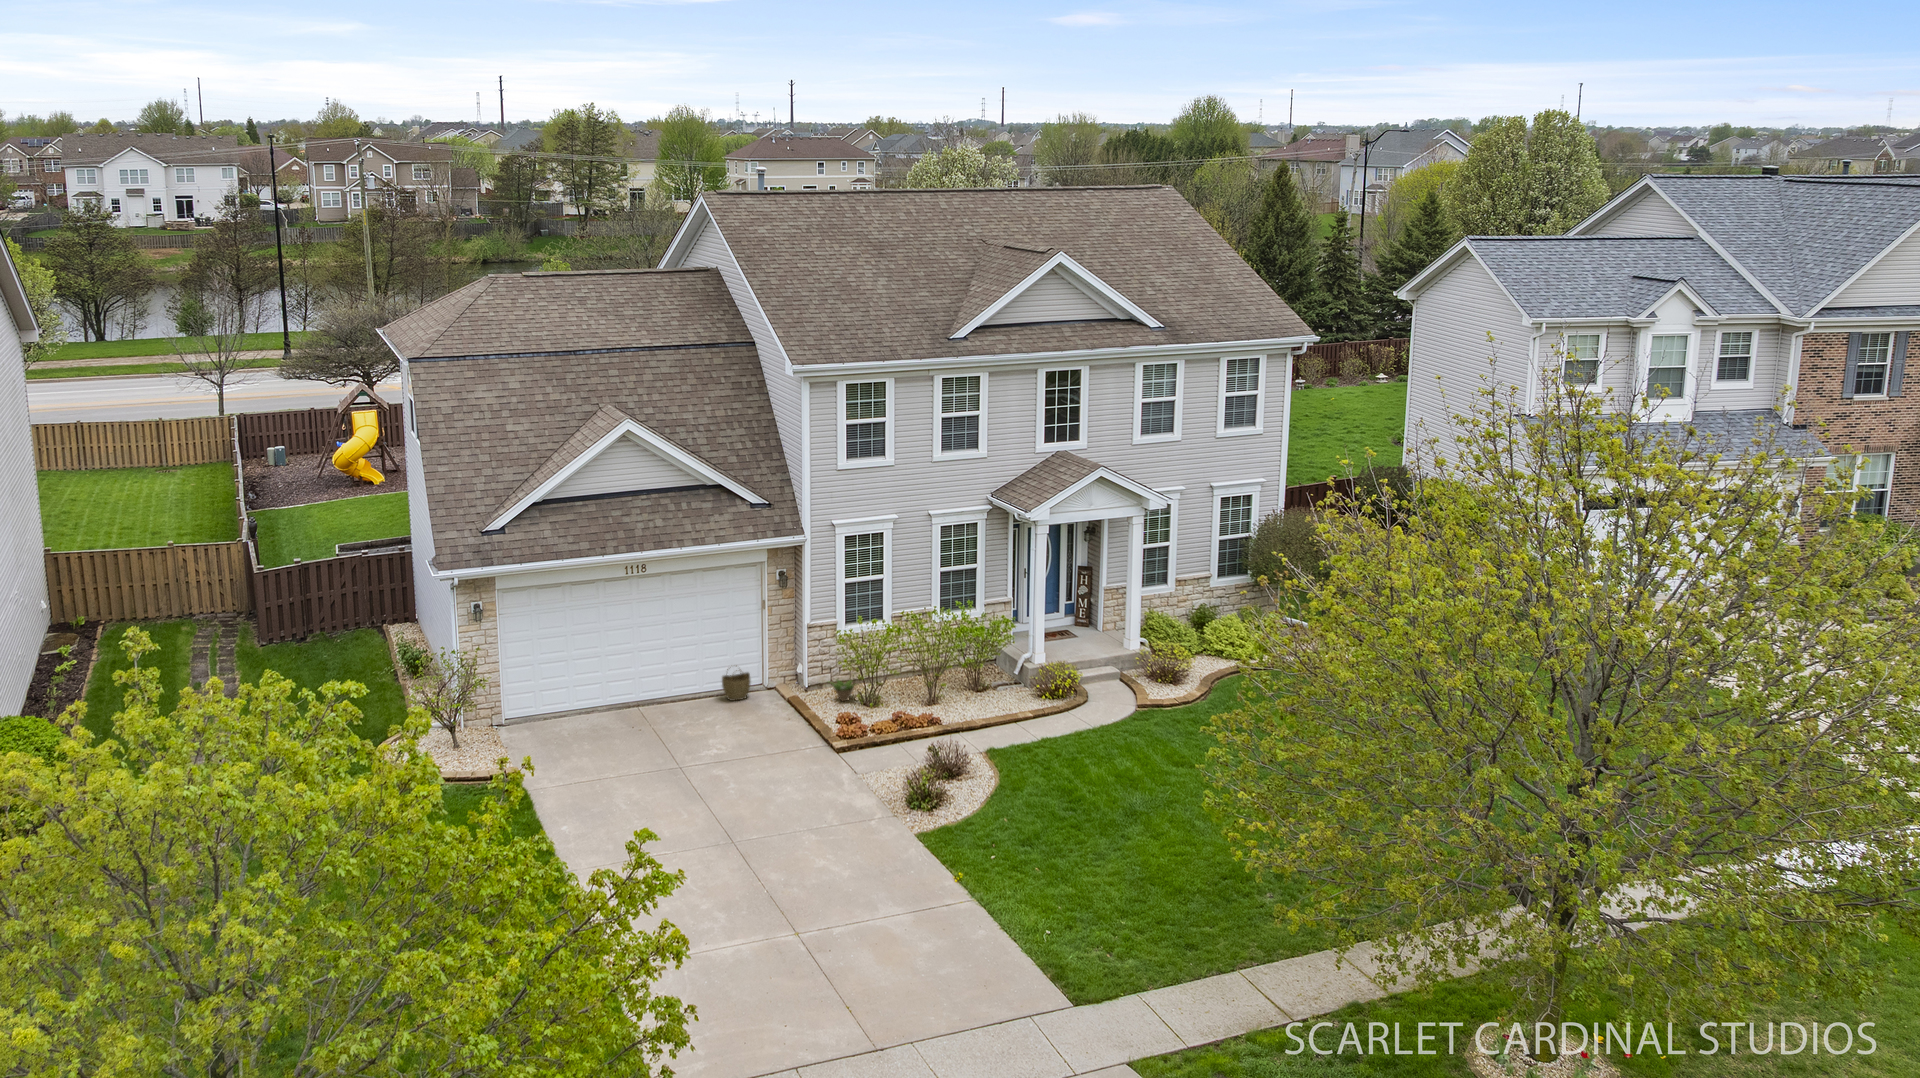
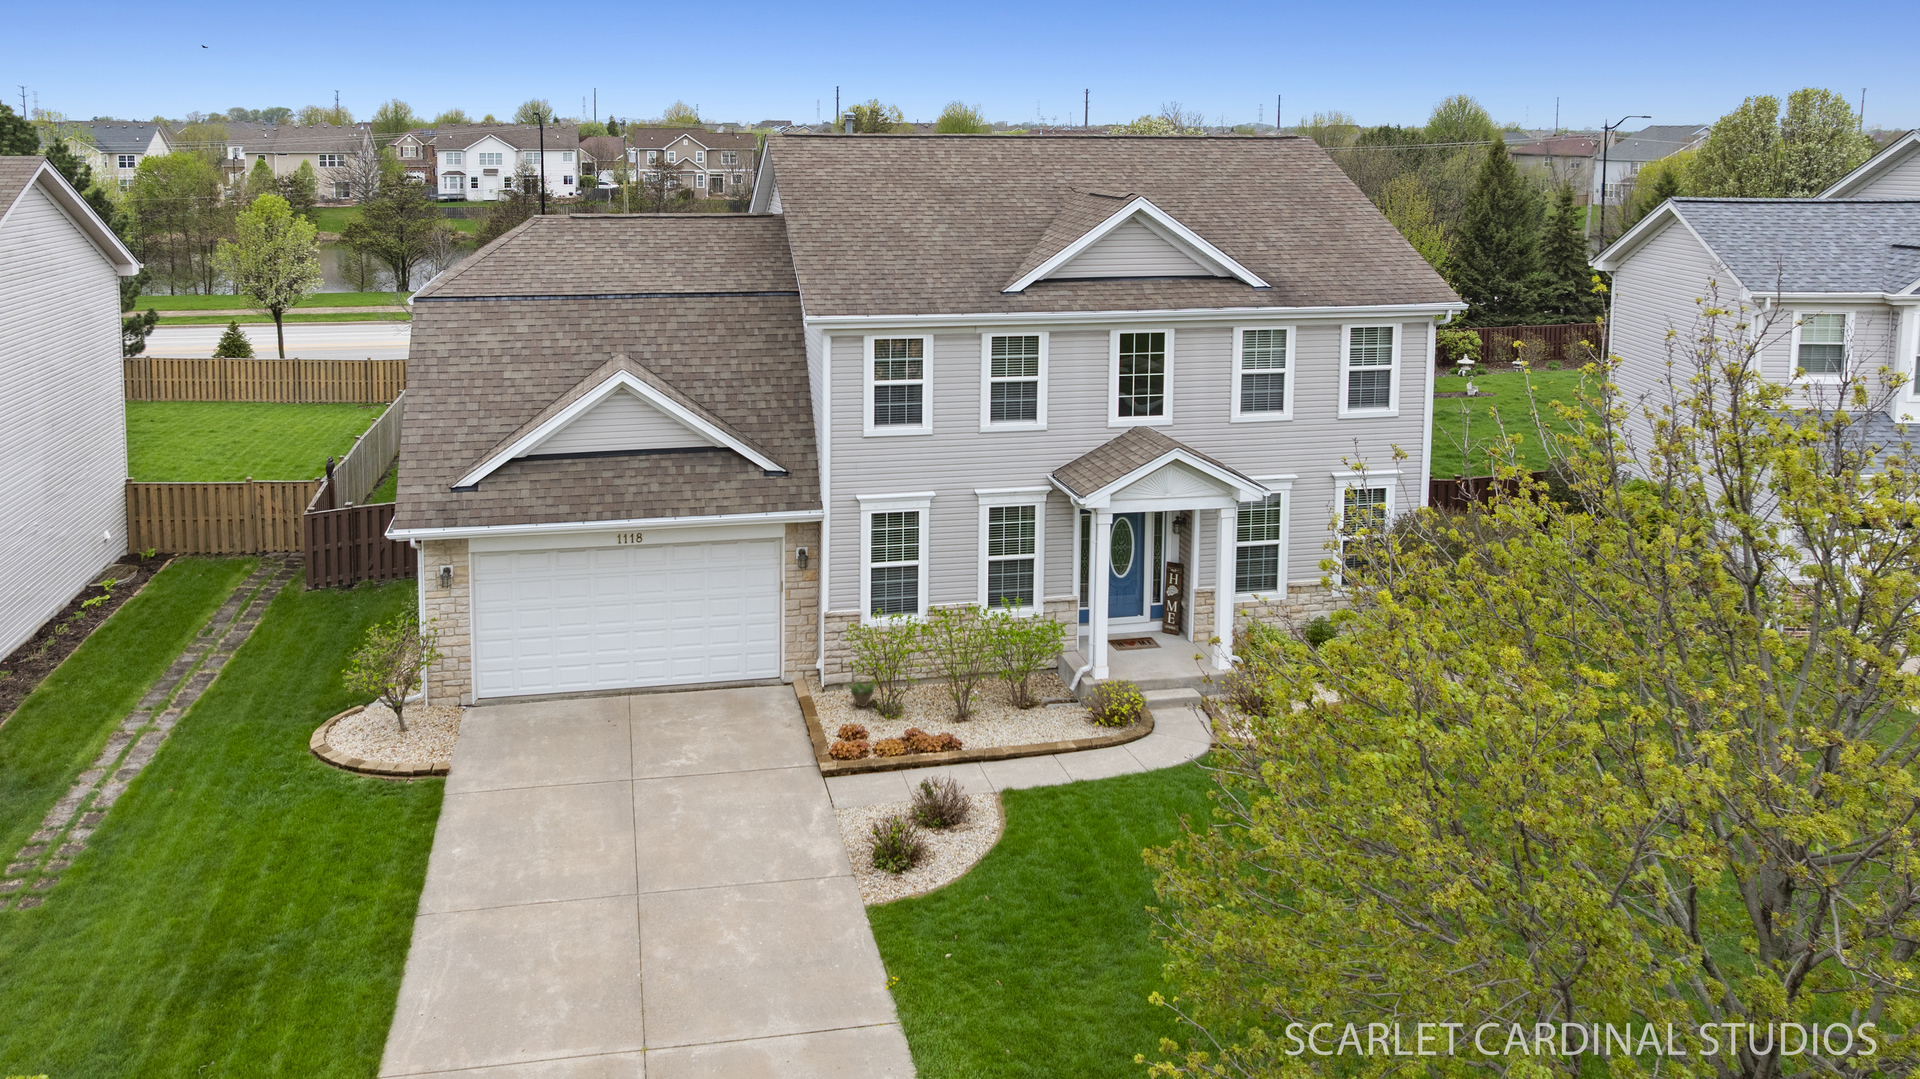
woven basket: present [722,669,750,701] -> none [728,657,760,697]

